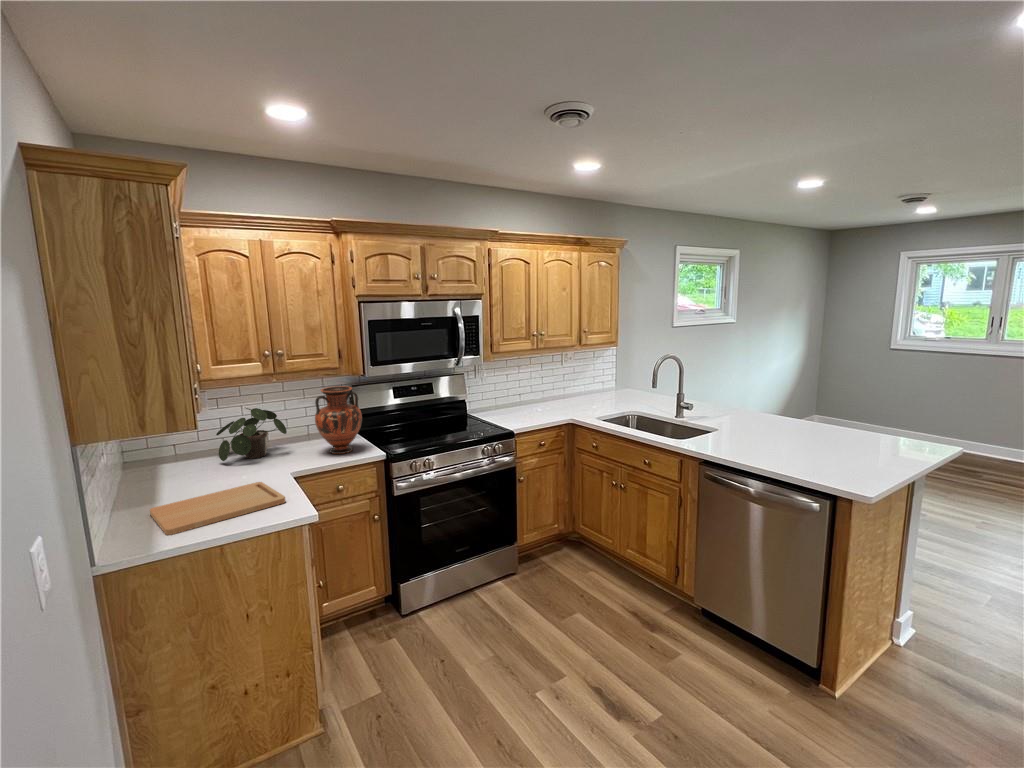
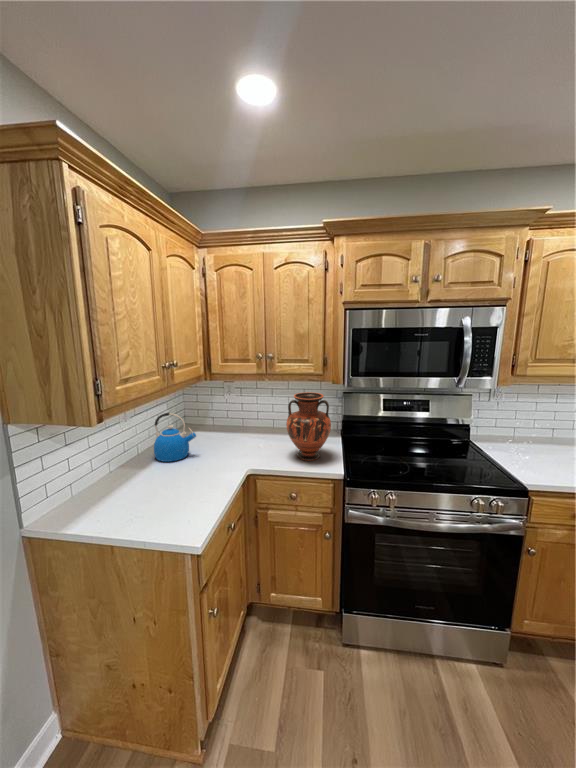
potted plant: present [216,408,287,461] -> none [217,400,270,445]
kettle: none [152,430,211,490] -> present [154,413,196,462]
cutting board: present [150,482,285,535] -> none [80,477,207,521]

